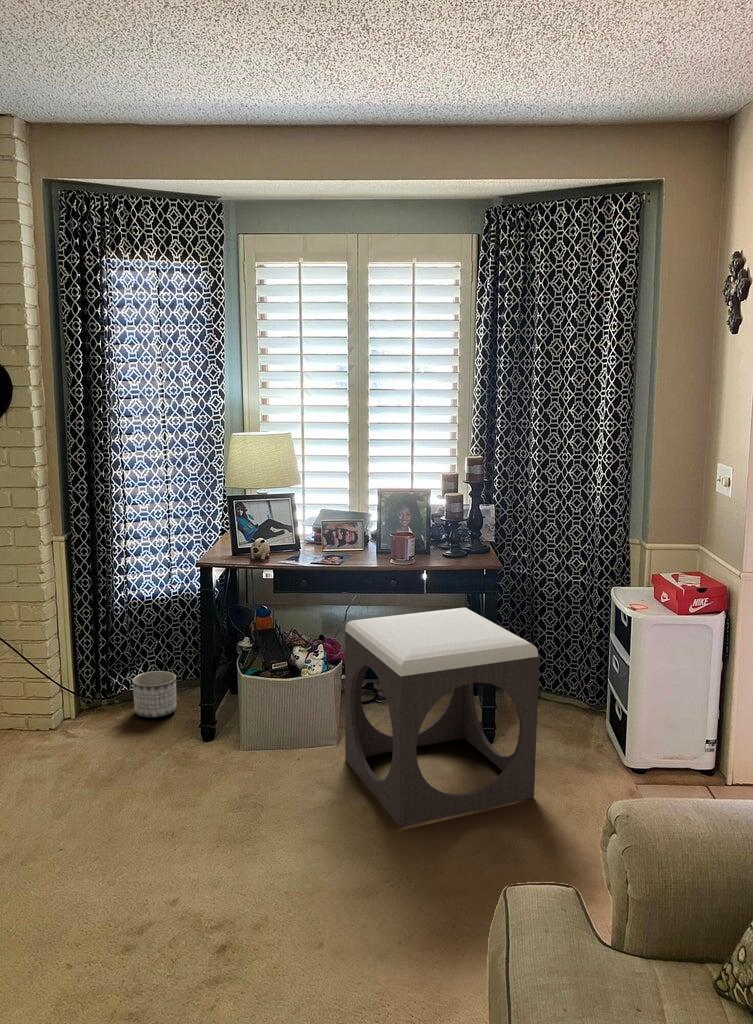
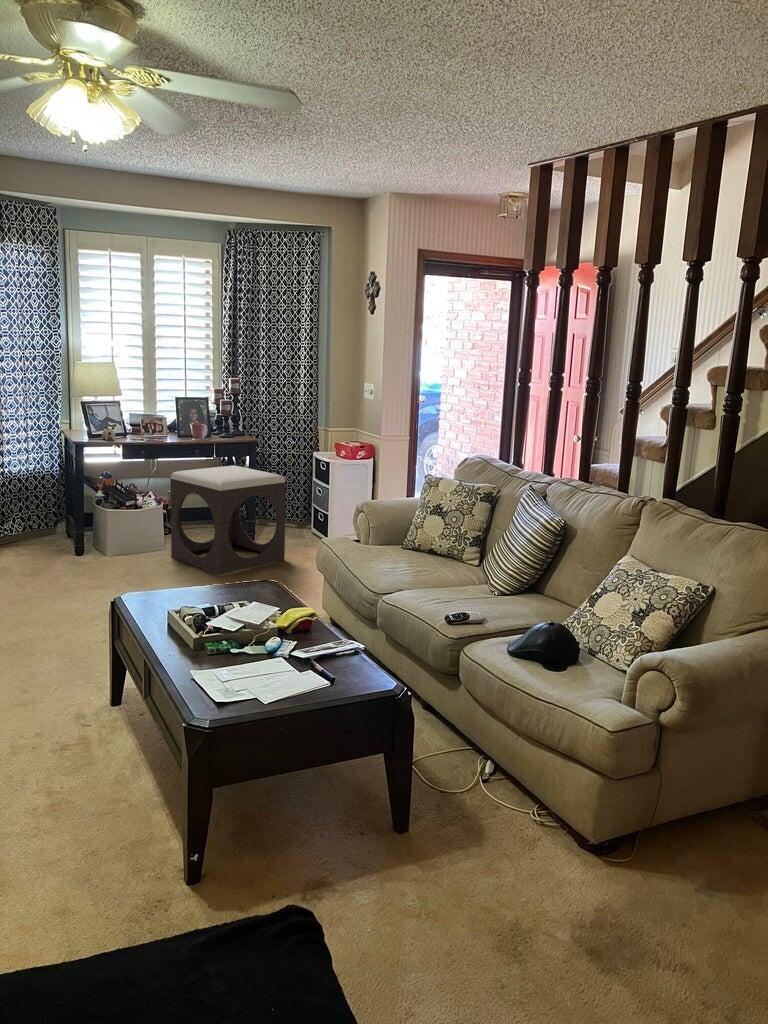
planter: present [132,671,176,718] -> none [10,523,41,551]

